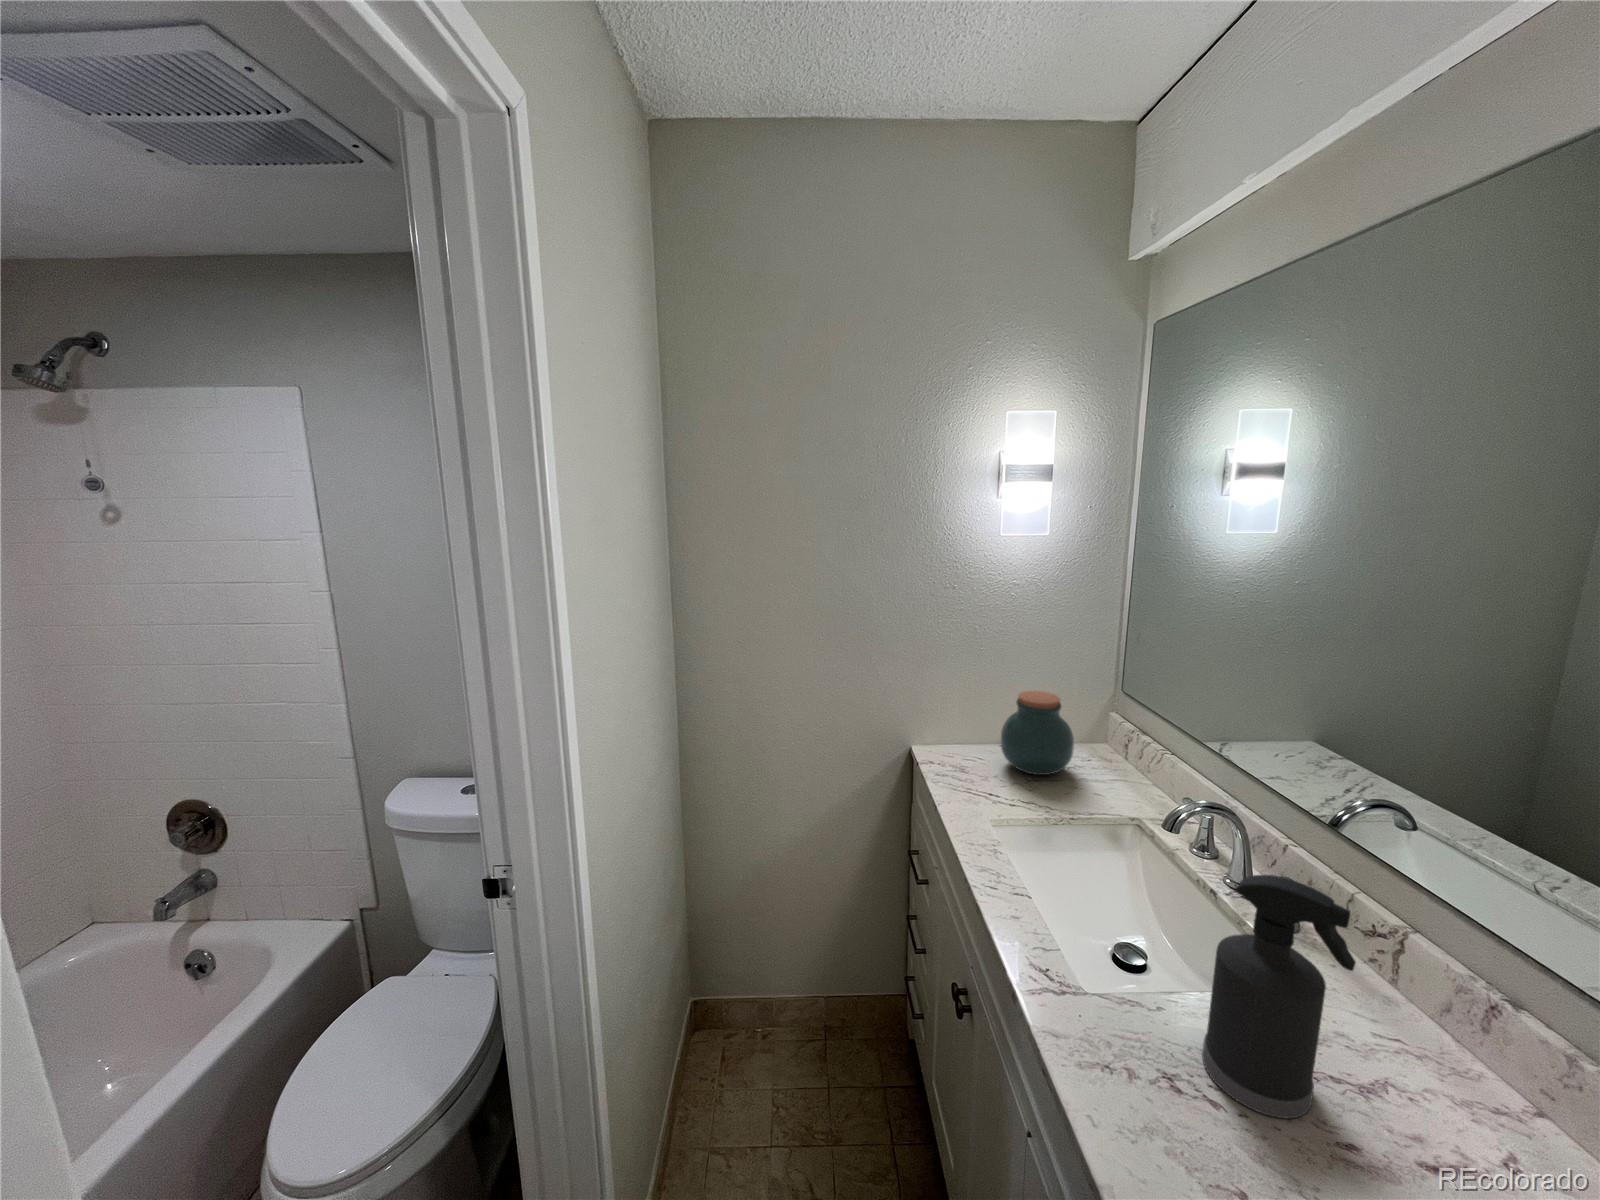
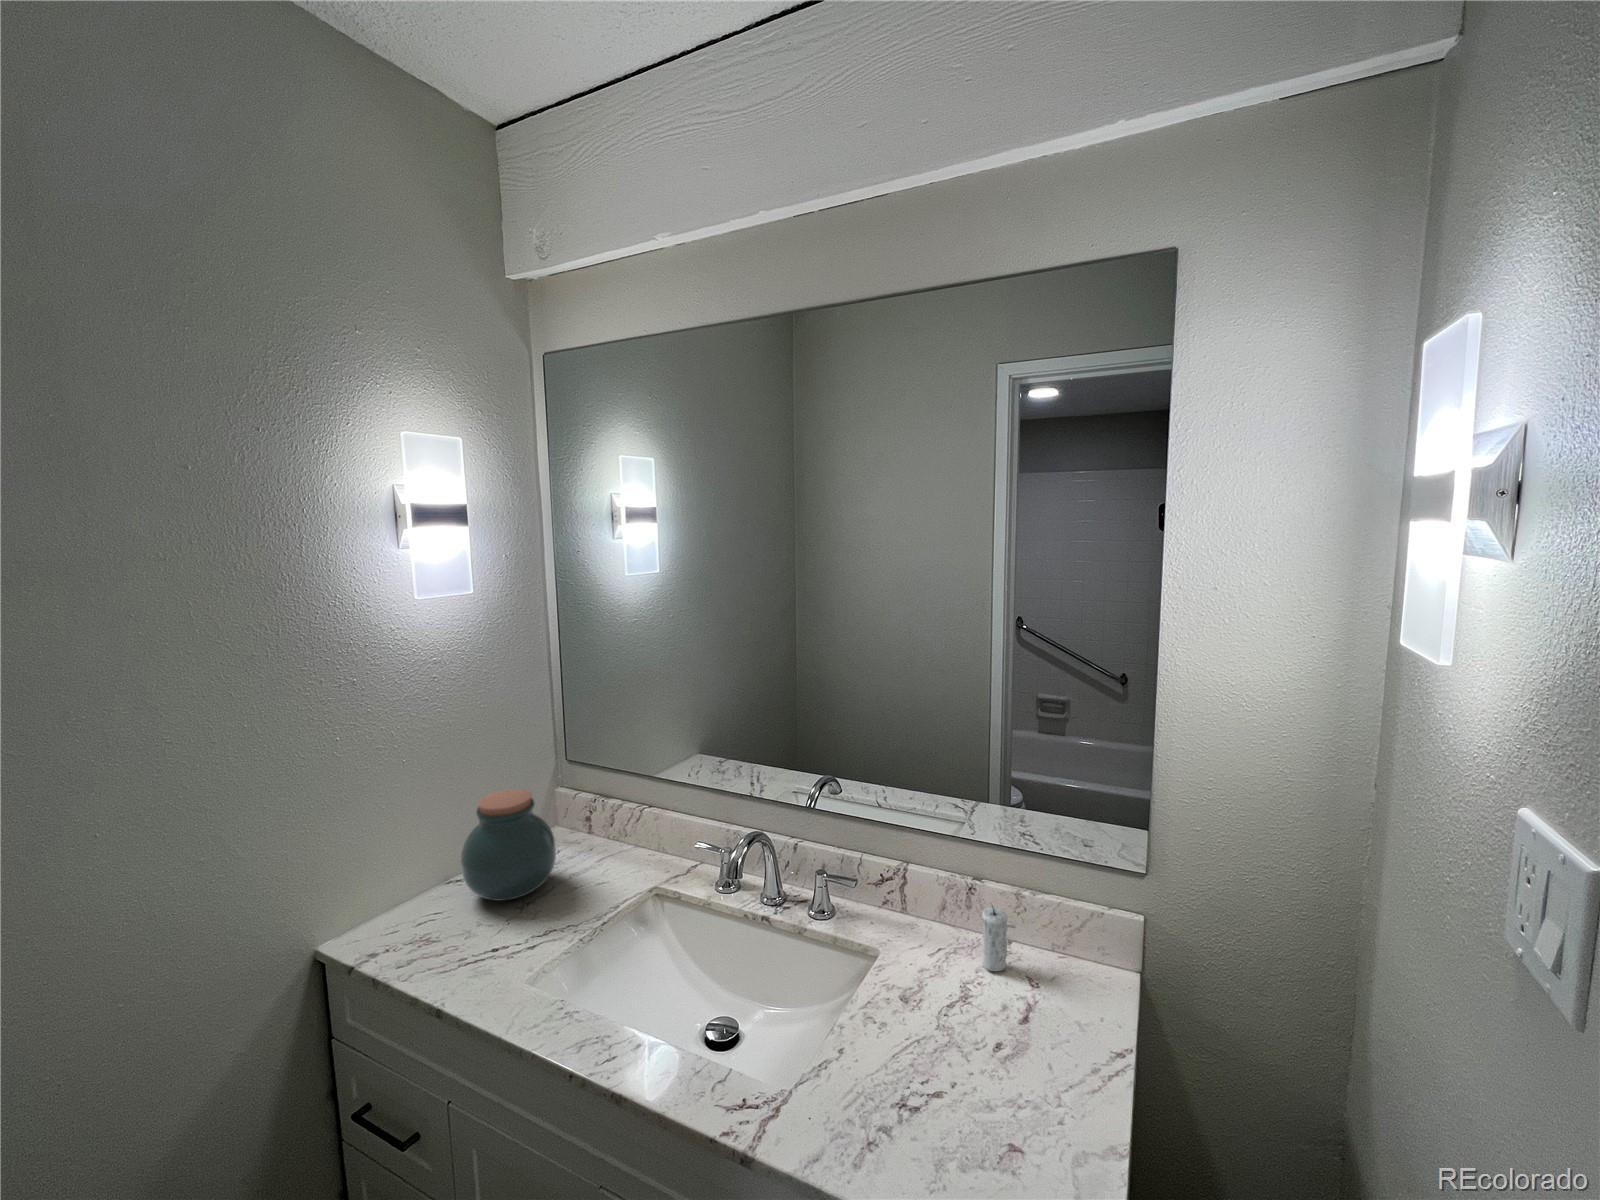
spray bottle: present [1202,875,1356,1118] -> none [887,861,979,1079]
candle: none [1443,1016,1505,1119] -> present [982,906,1008,971]

